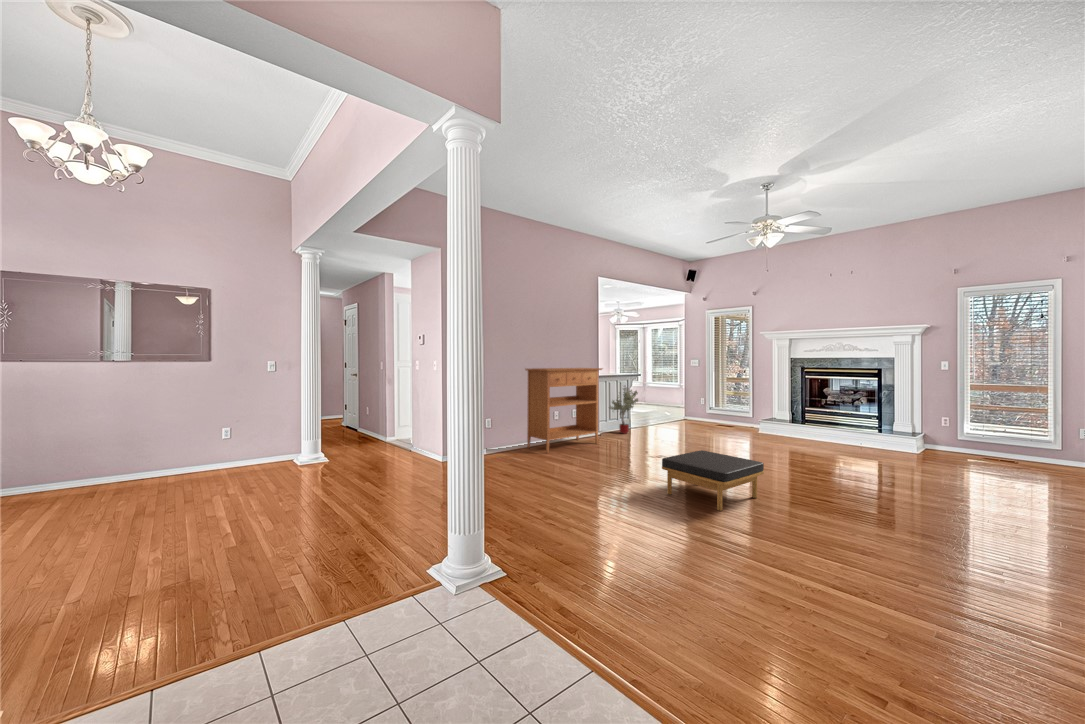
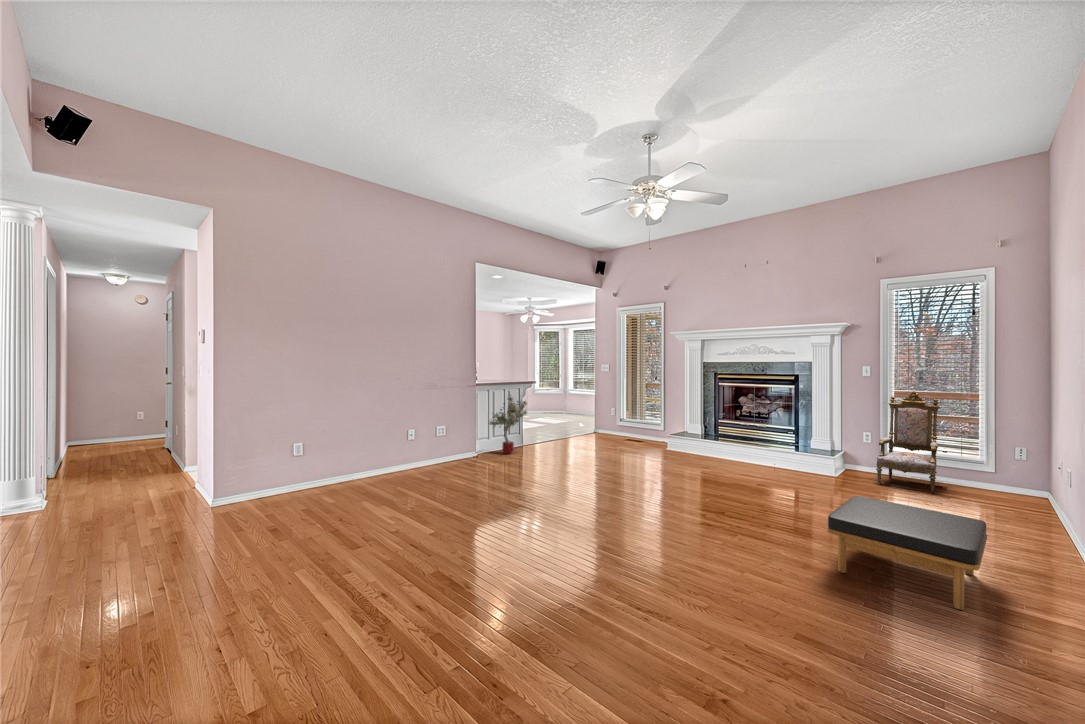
console table: present [525,368,602,453] -> none [357,373,469,488]
armchair: none [954,382,1013,466] -> present [876,391,940,493]
ottoman: present [662,450,764,511] -> present [827,496,987,610]

